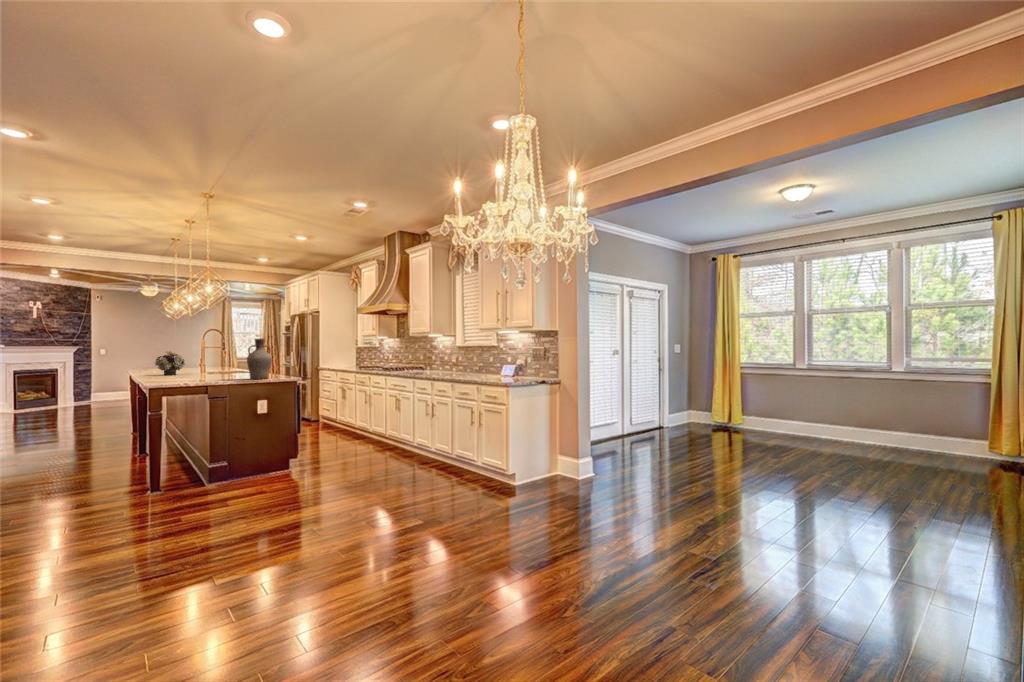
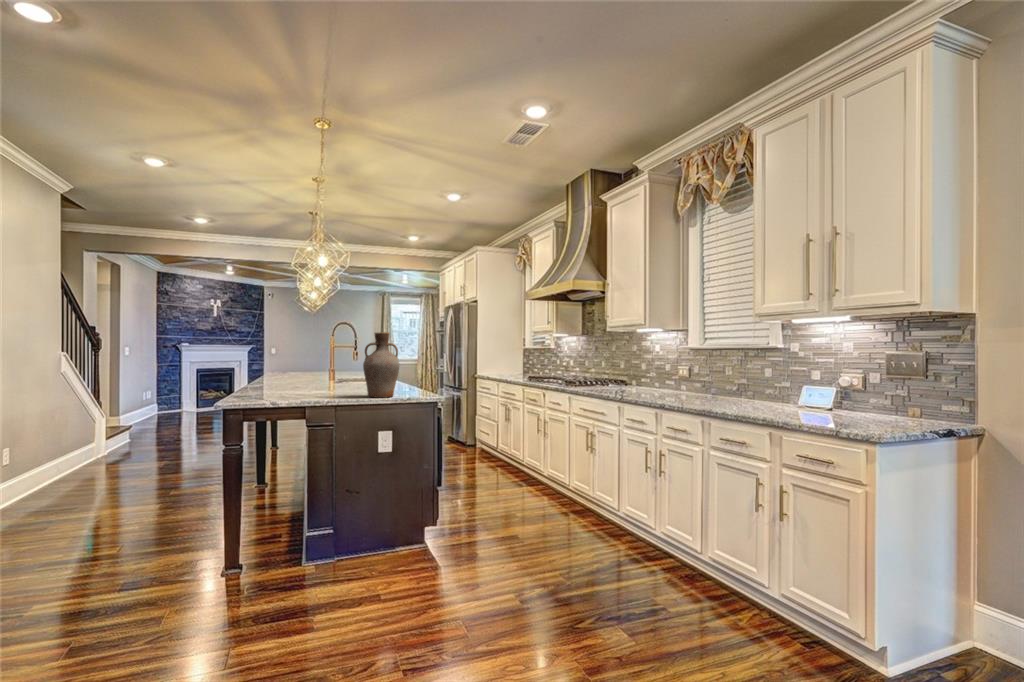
flower arrangement: present [155,350,185,375] -> none [278,350,315,383]

